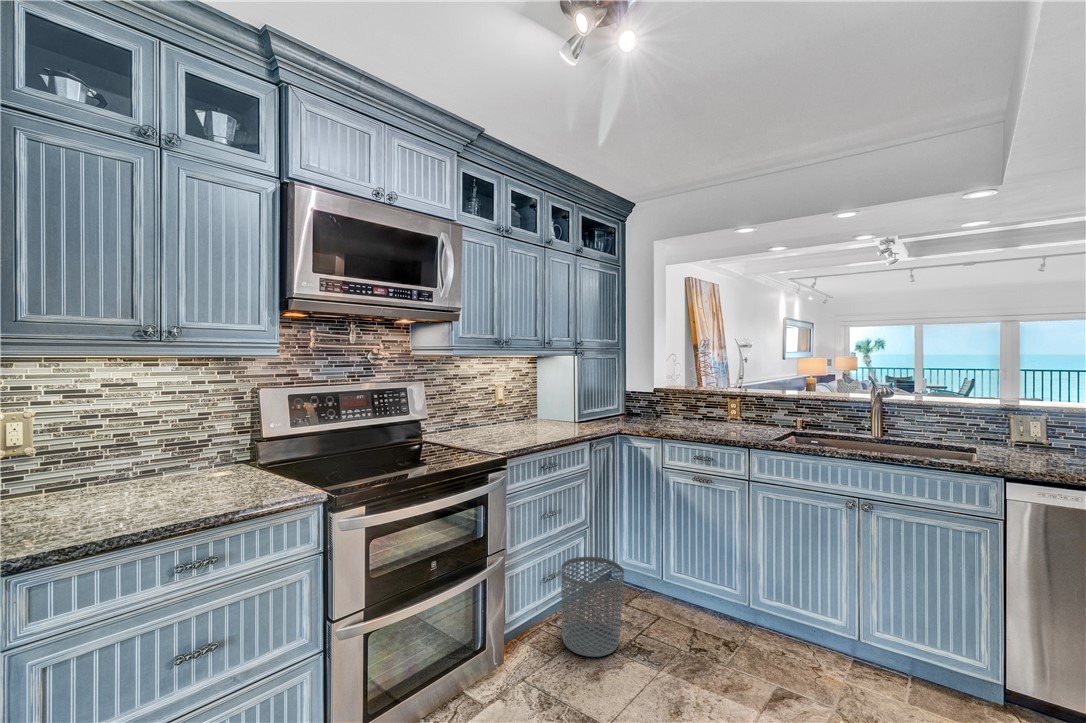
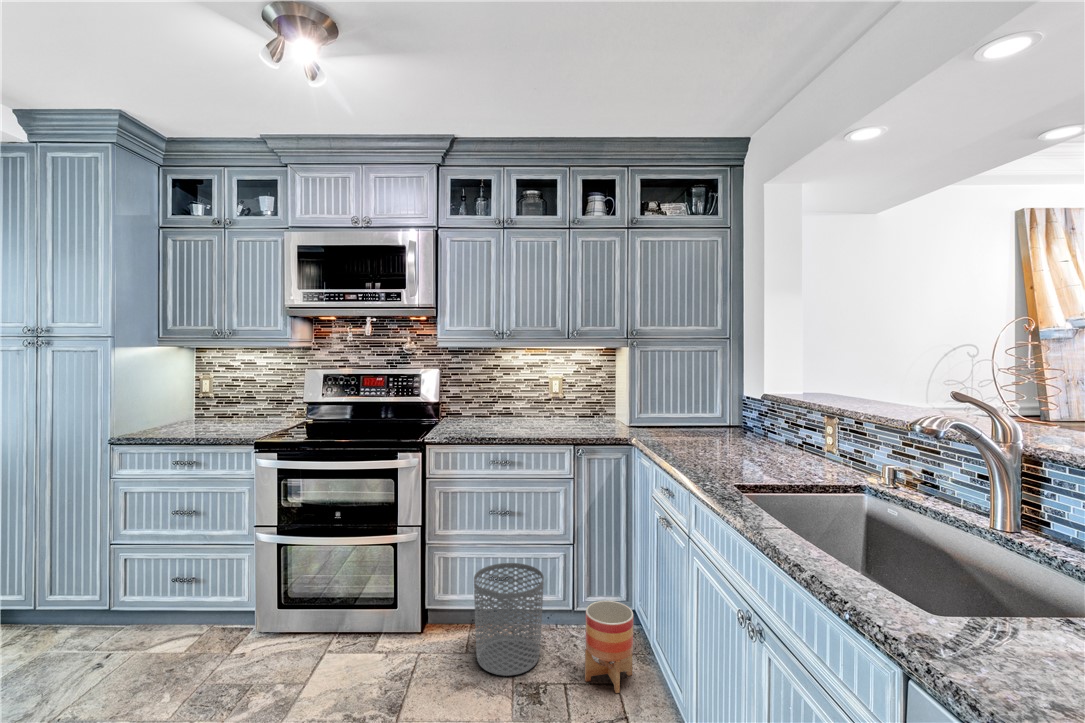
planter: none [638,560,677,626] -> present [585,601,634,693]

